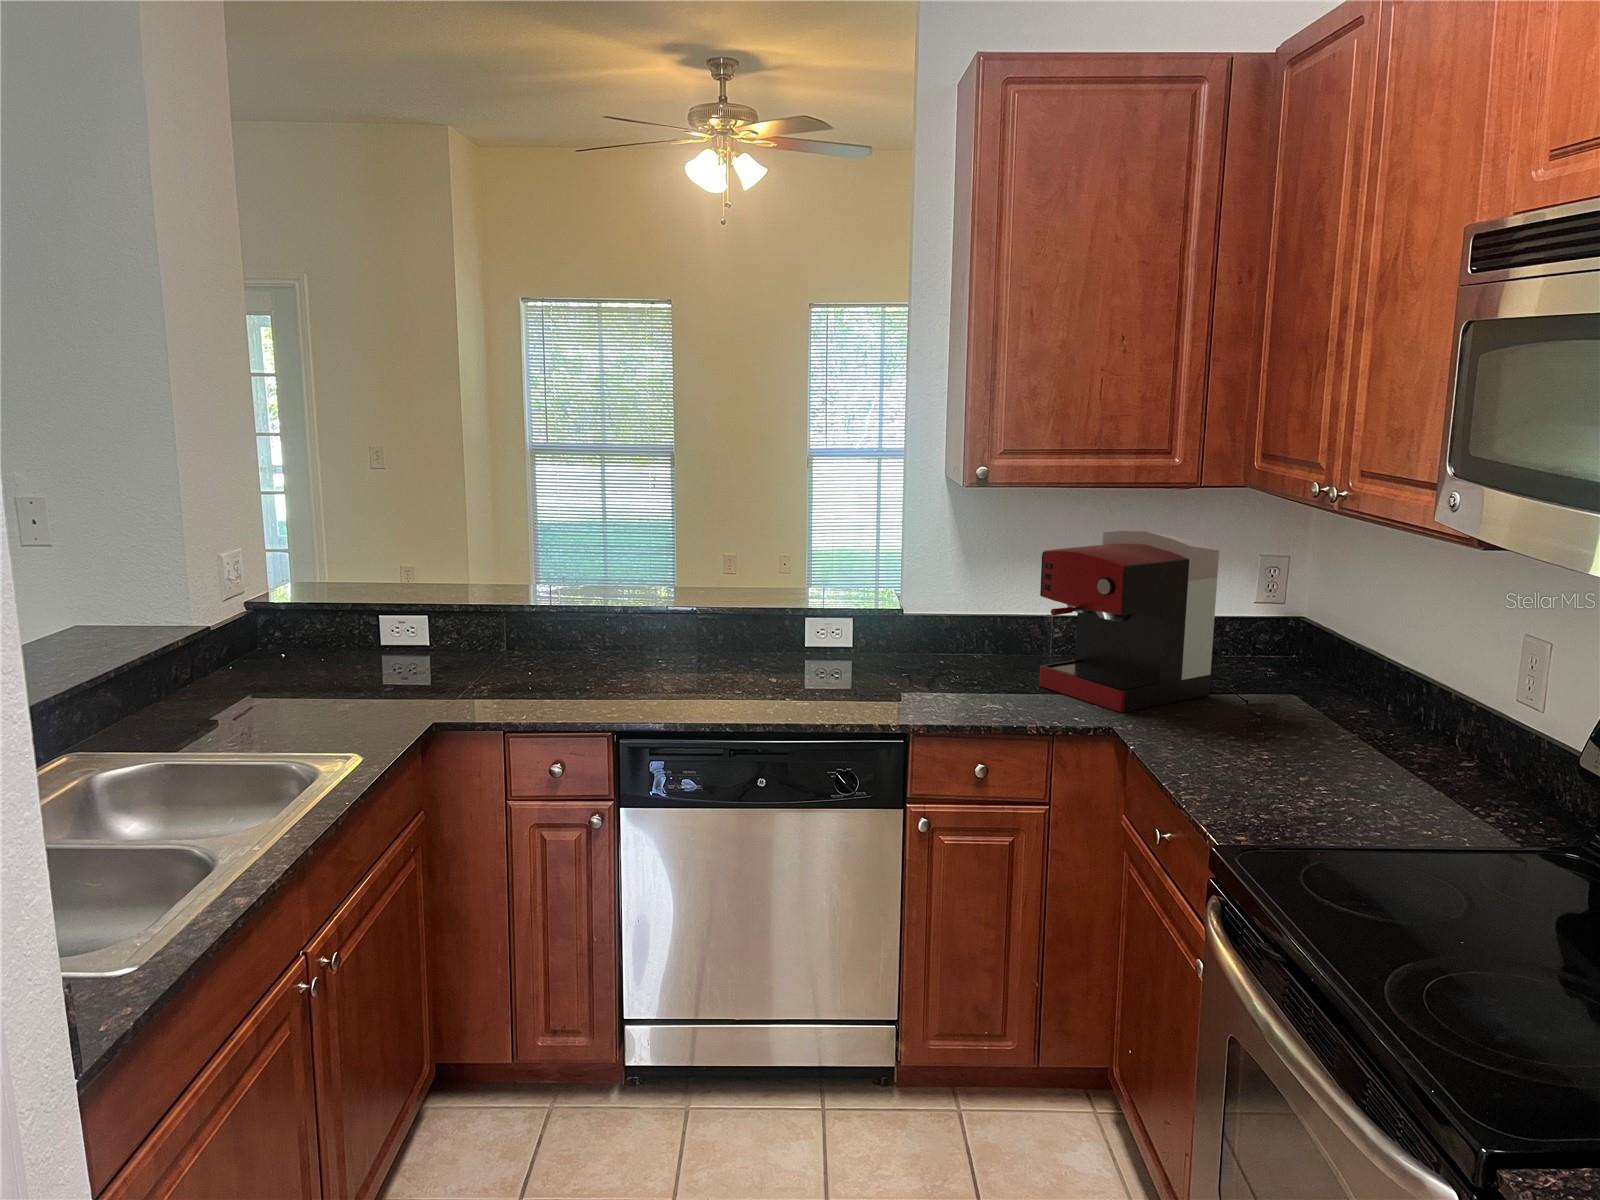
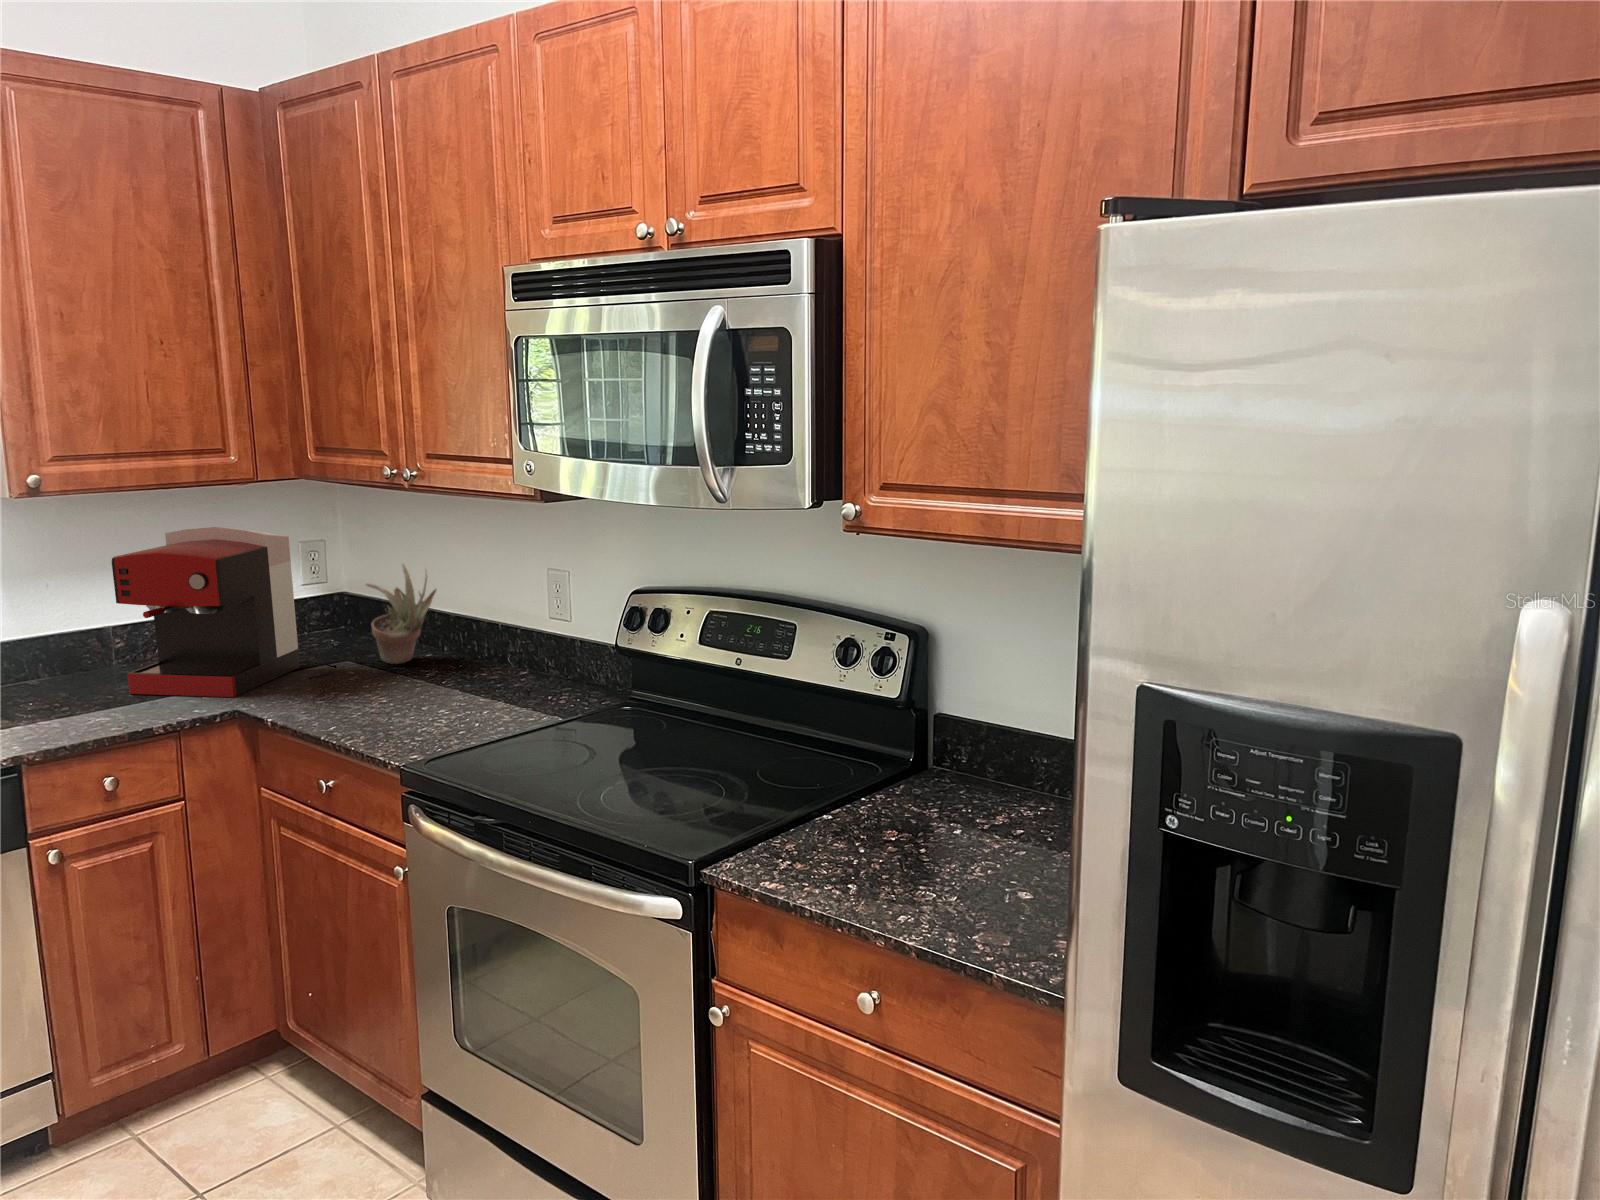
succulent plant: none [1292,599,1379,716] -> present [366,564,436,664]

